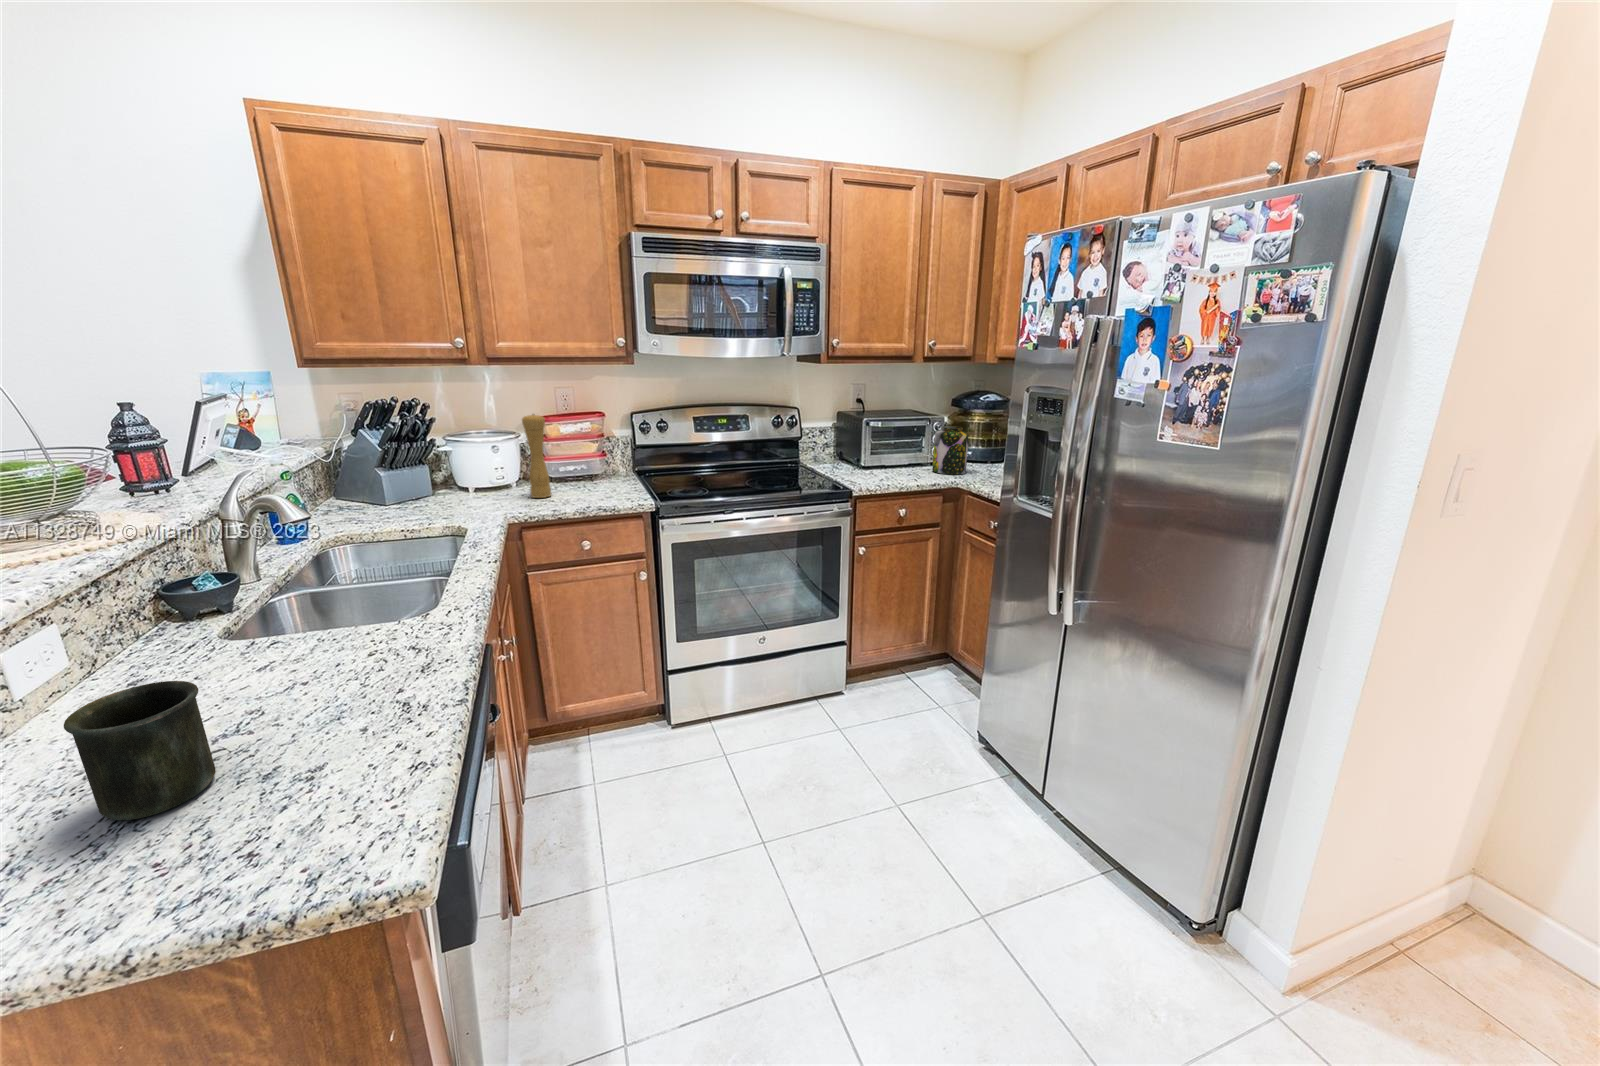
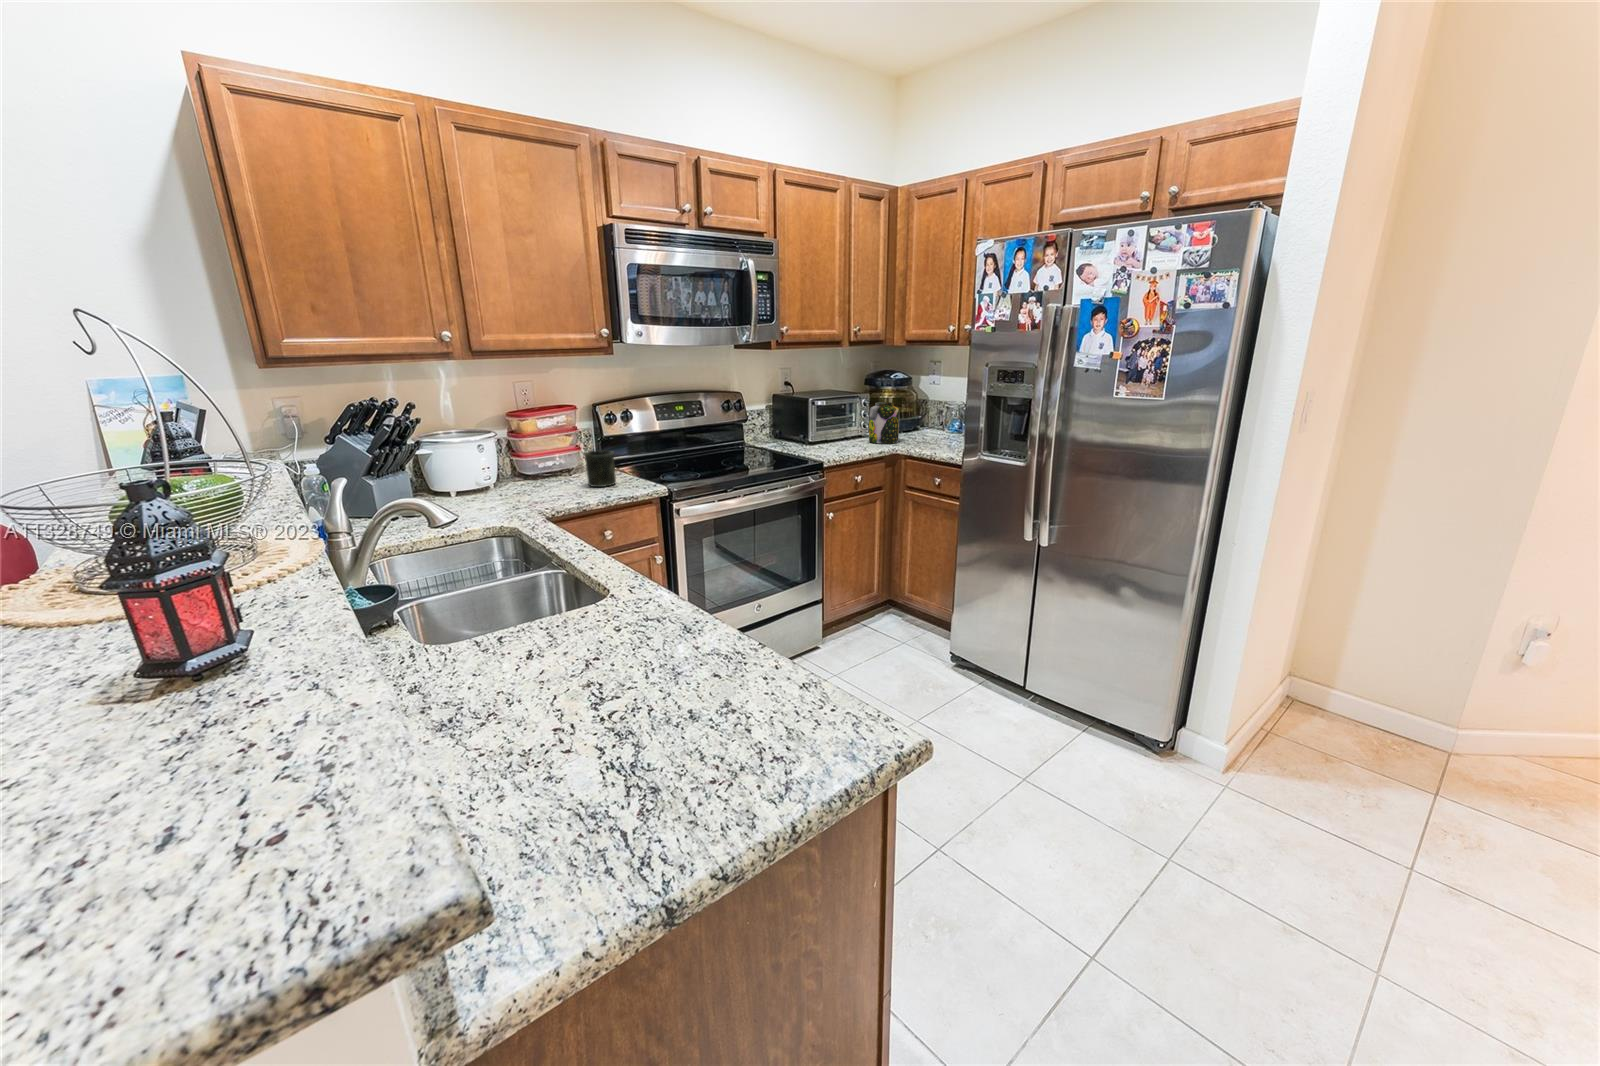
pepper mill: present [522,414,551,498] -> none [516,407,548,494]
mug: present [64,681,216,820] -> present [584,450,616,487]

